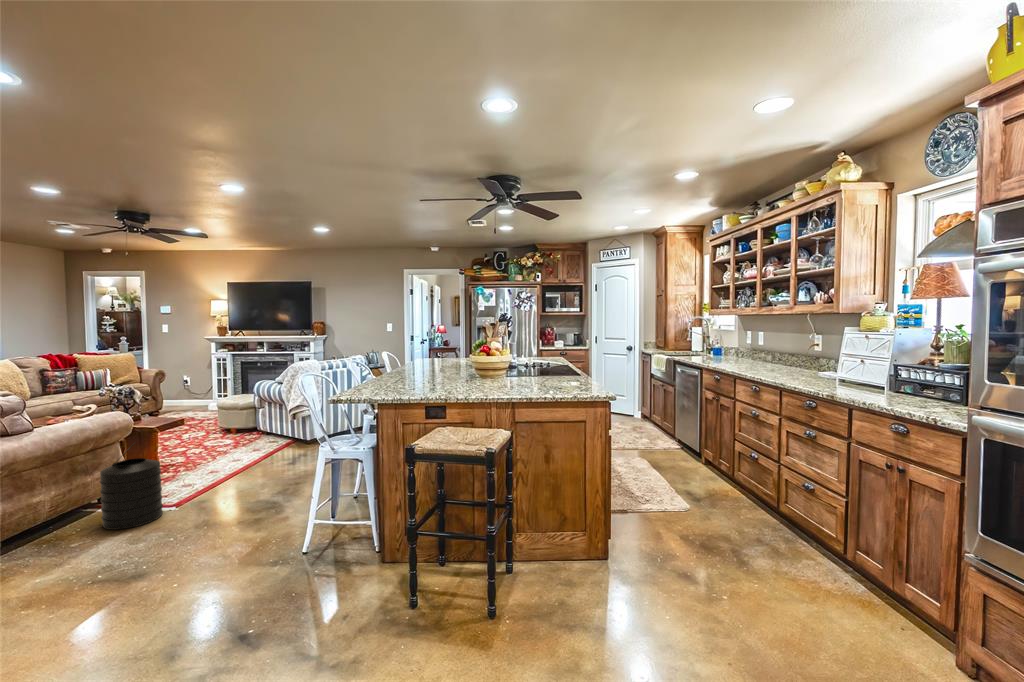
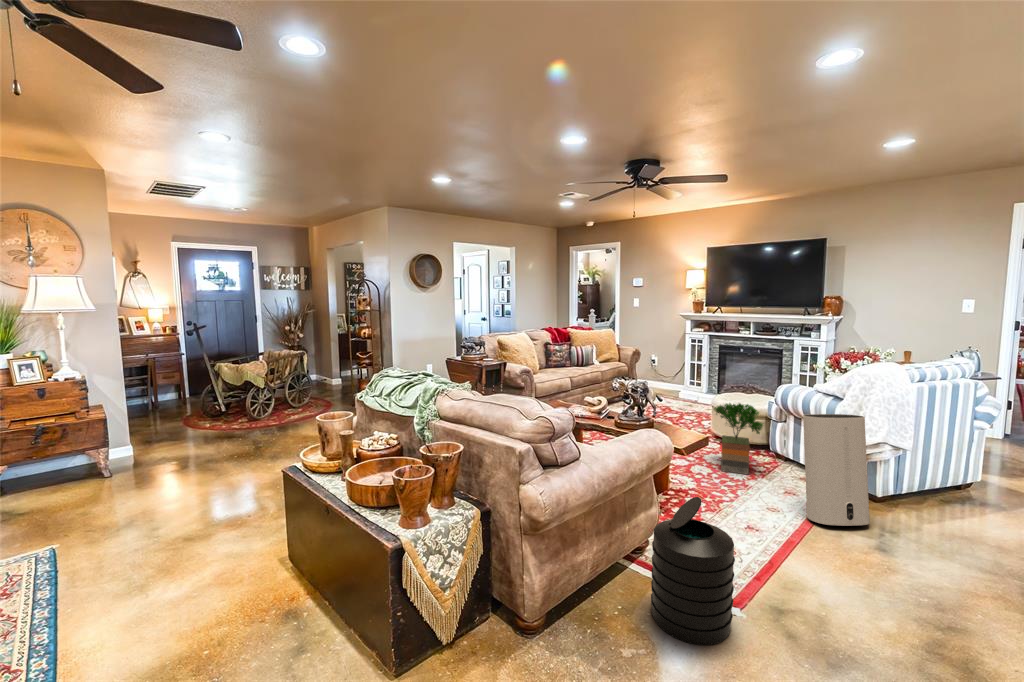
air purifier: none [250,391,292,459] -> present [803,414,869,526]
potted tree: none [205,397,243,448] -> present [715,403,763,475]

